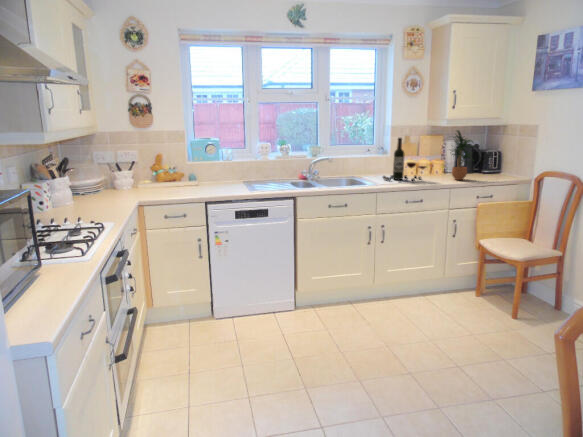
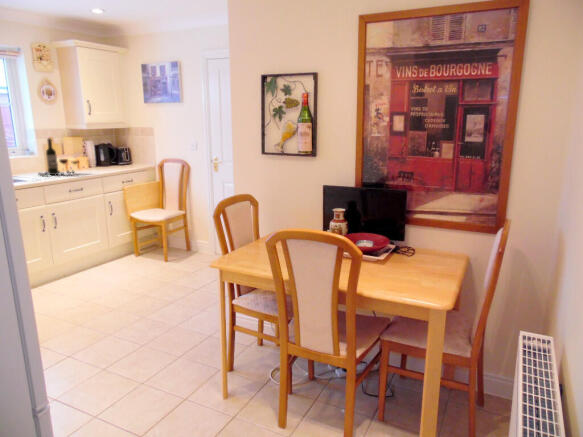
potted plant: present [452,131,471,180] -> none [90,131,115,171]

